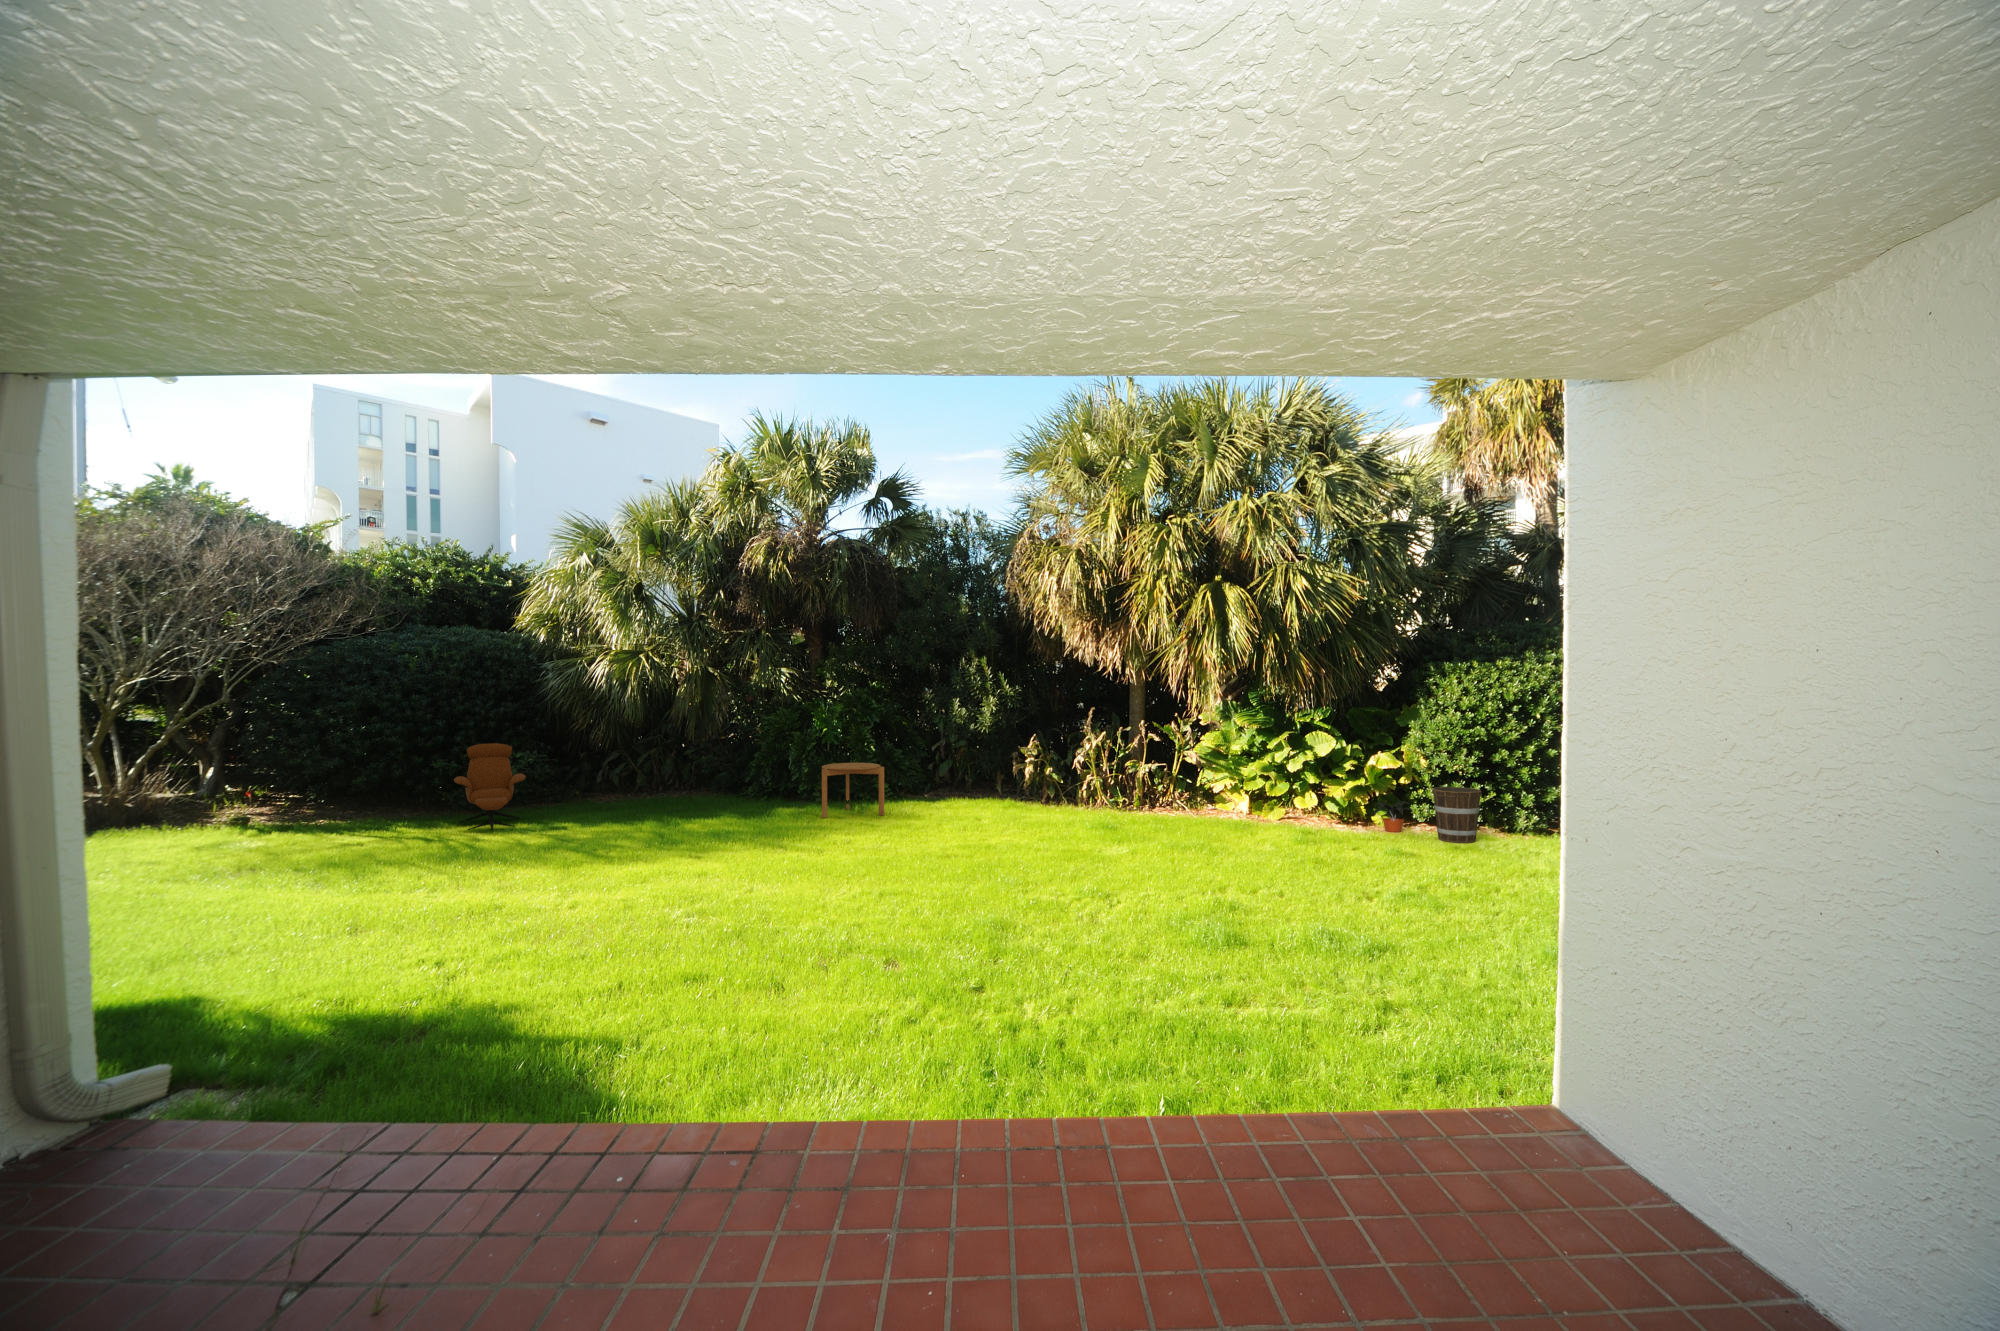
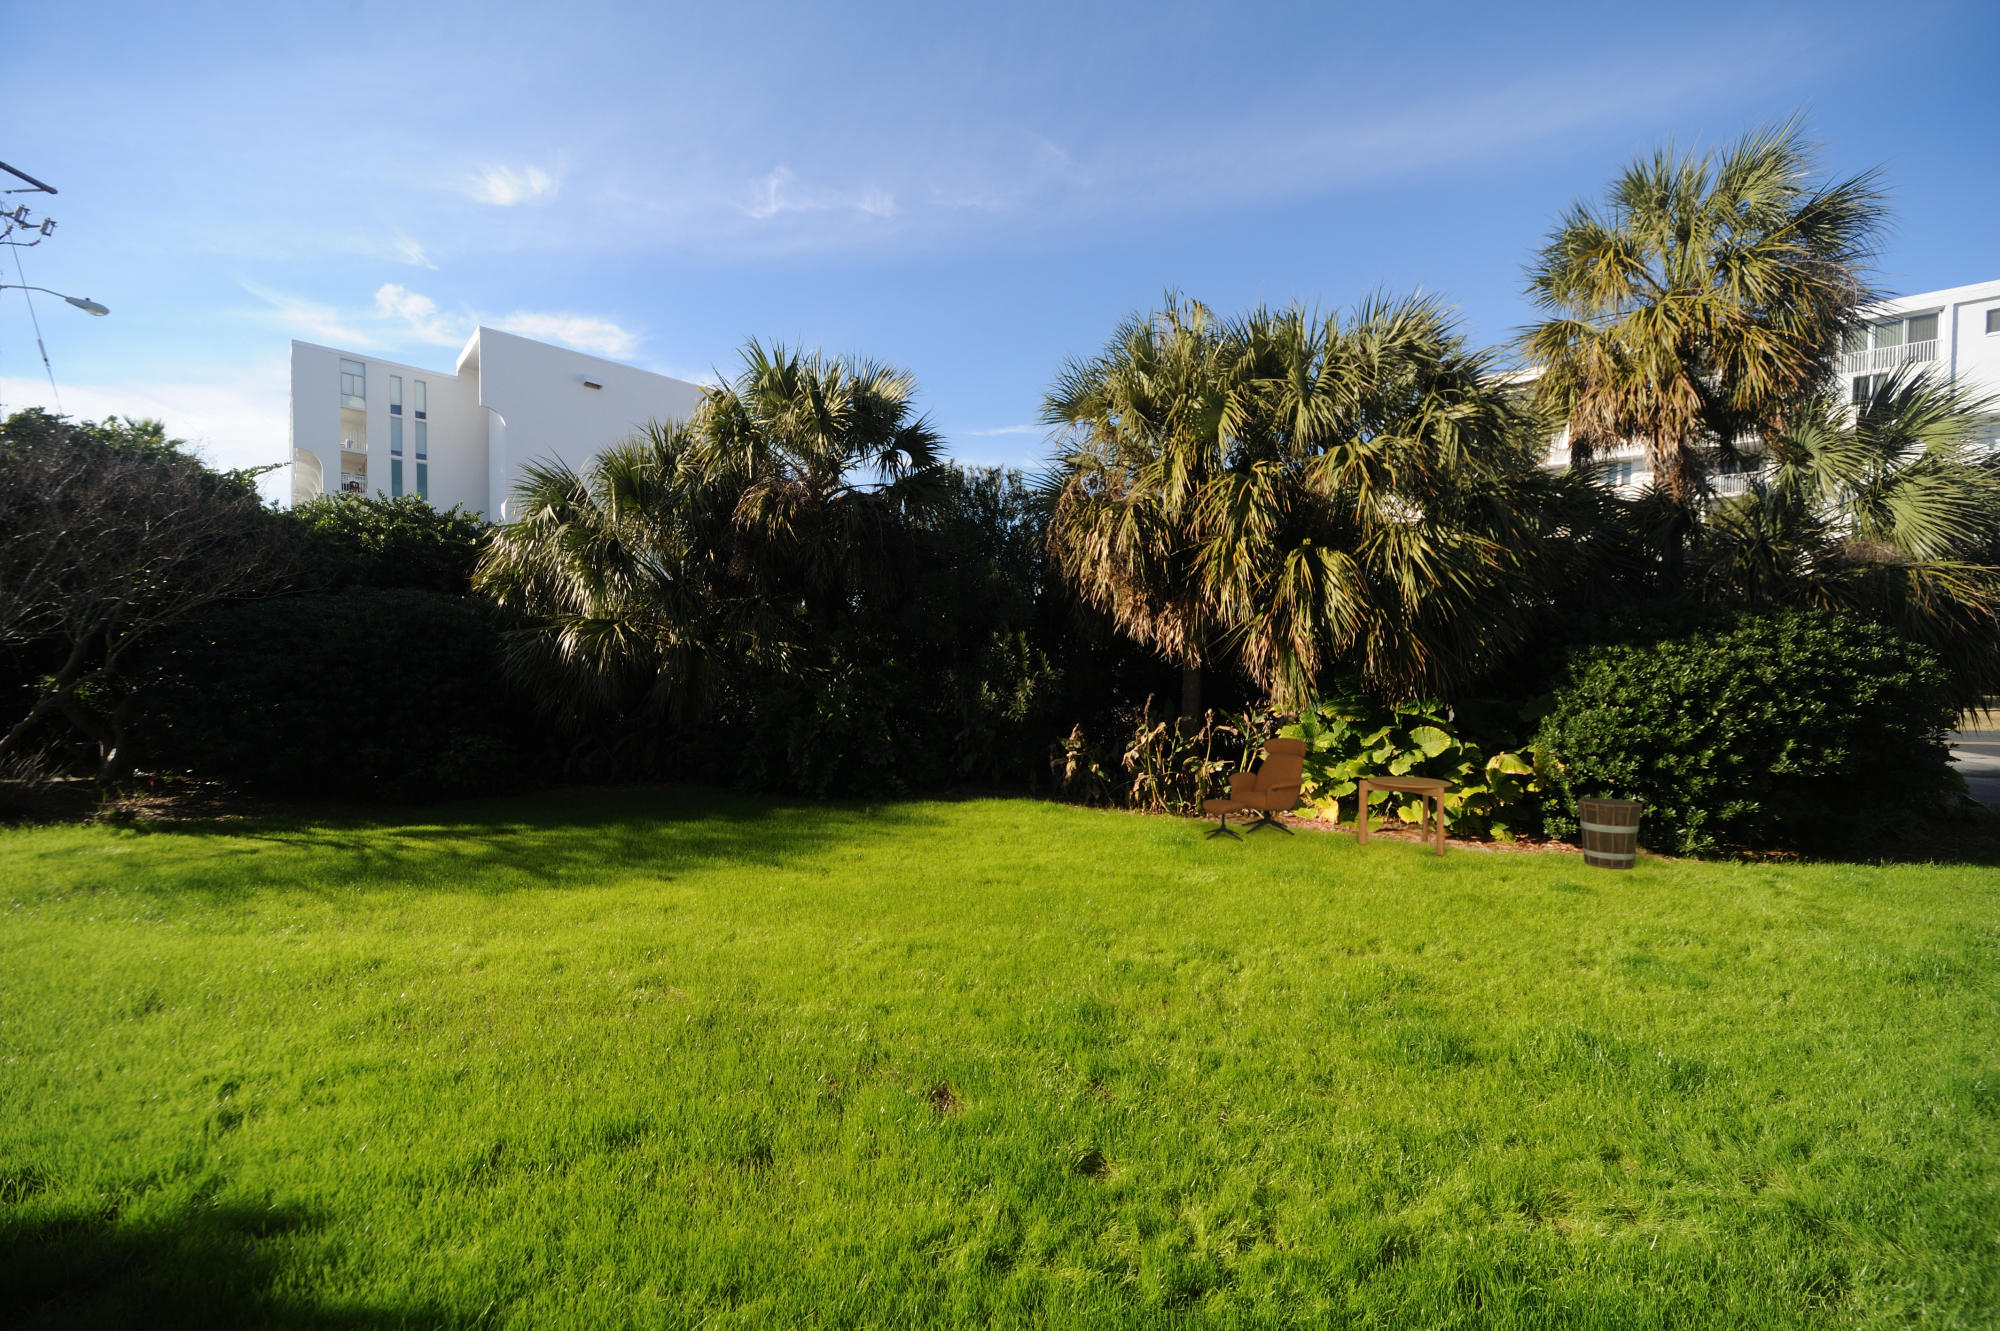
lounge chair: present [454,743,526,831] -> present [1203,738,1306,841]
side table: present [822,763,884,818] -> present [1359,776,1453,855]
potted plant: present [1373,801,1413,832] -> none [1497,814,1548,852]

